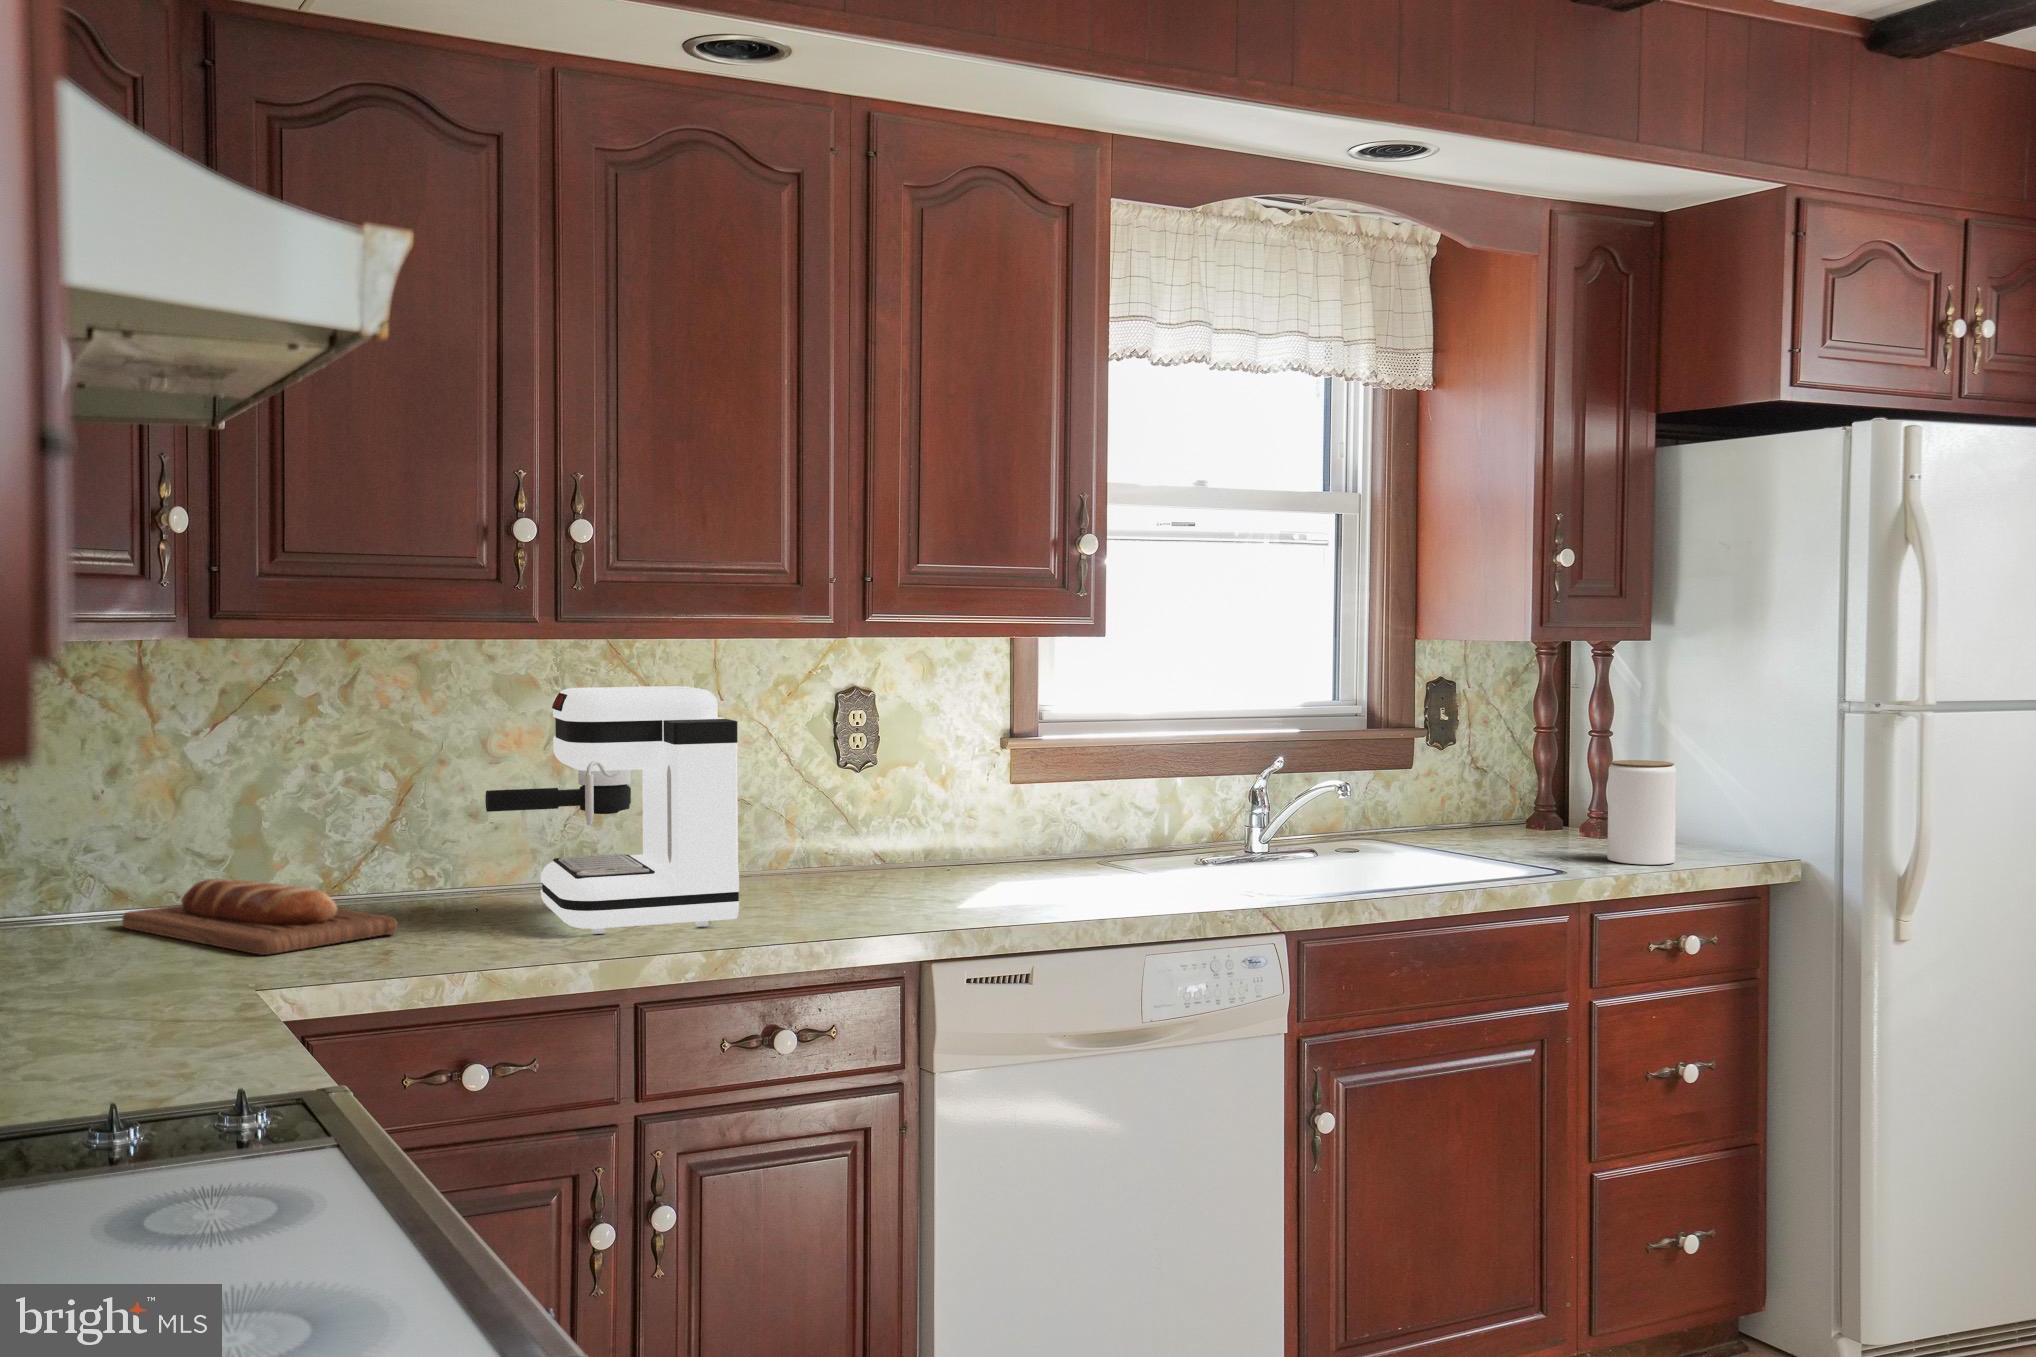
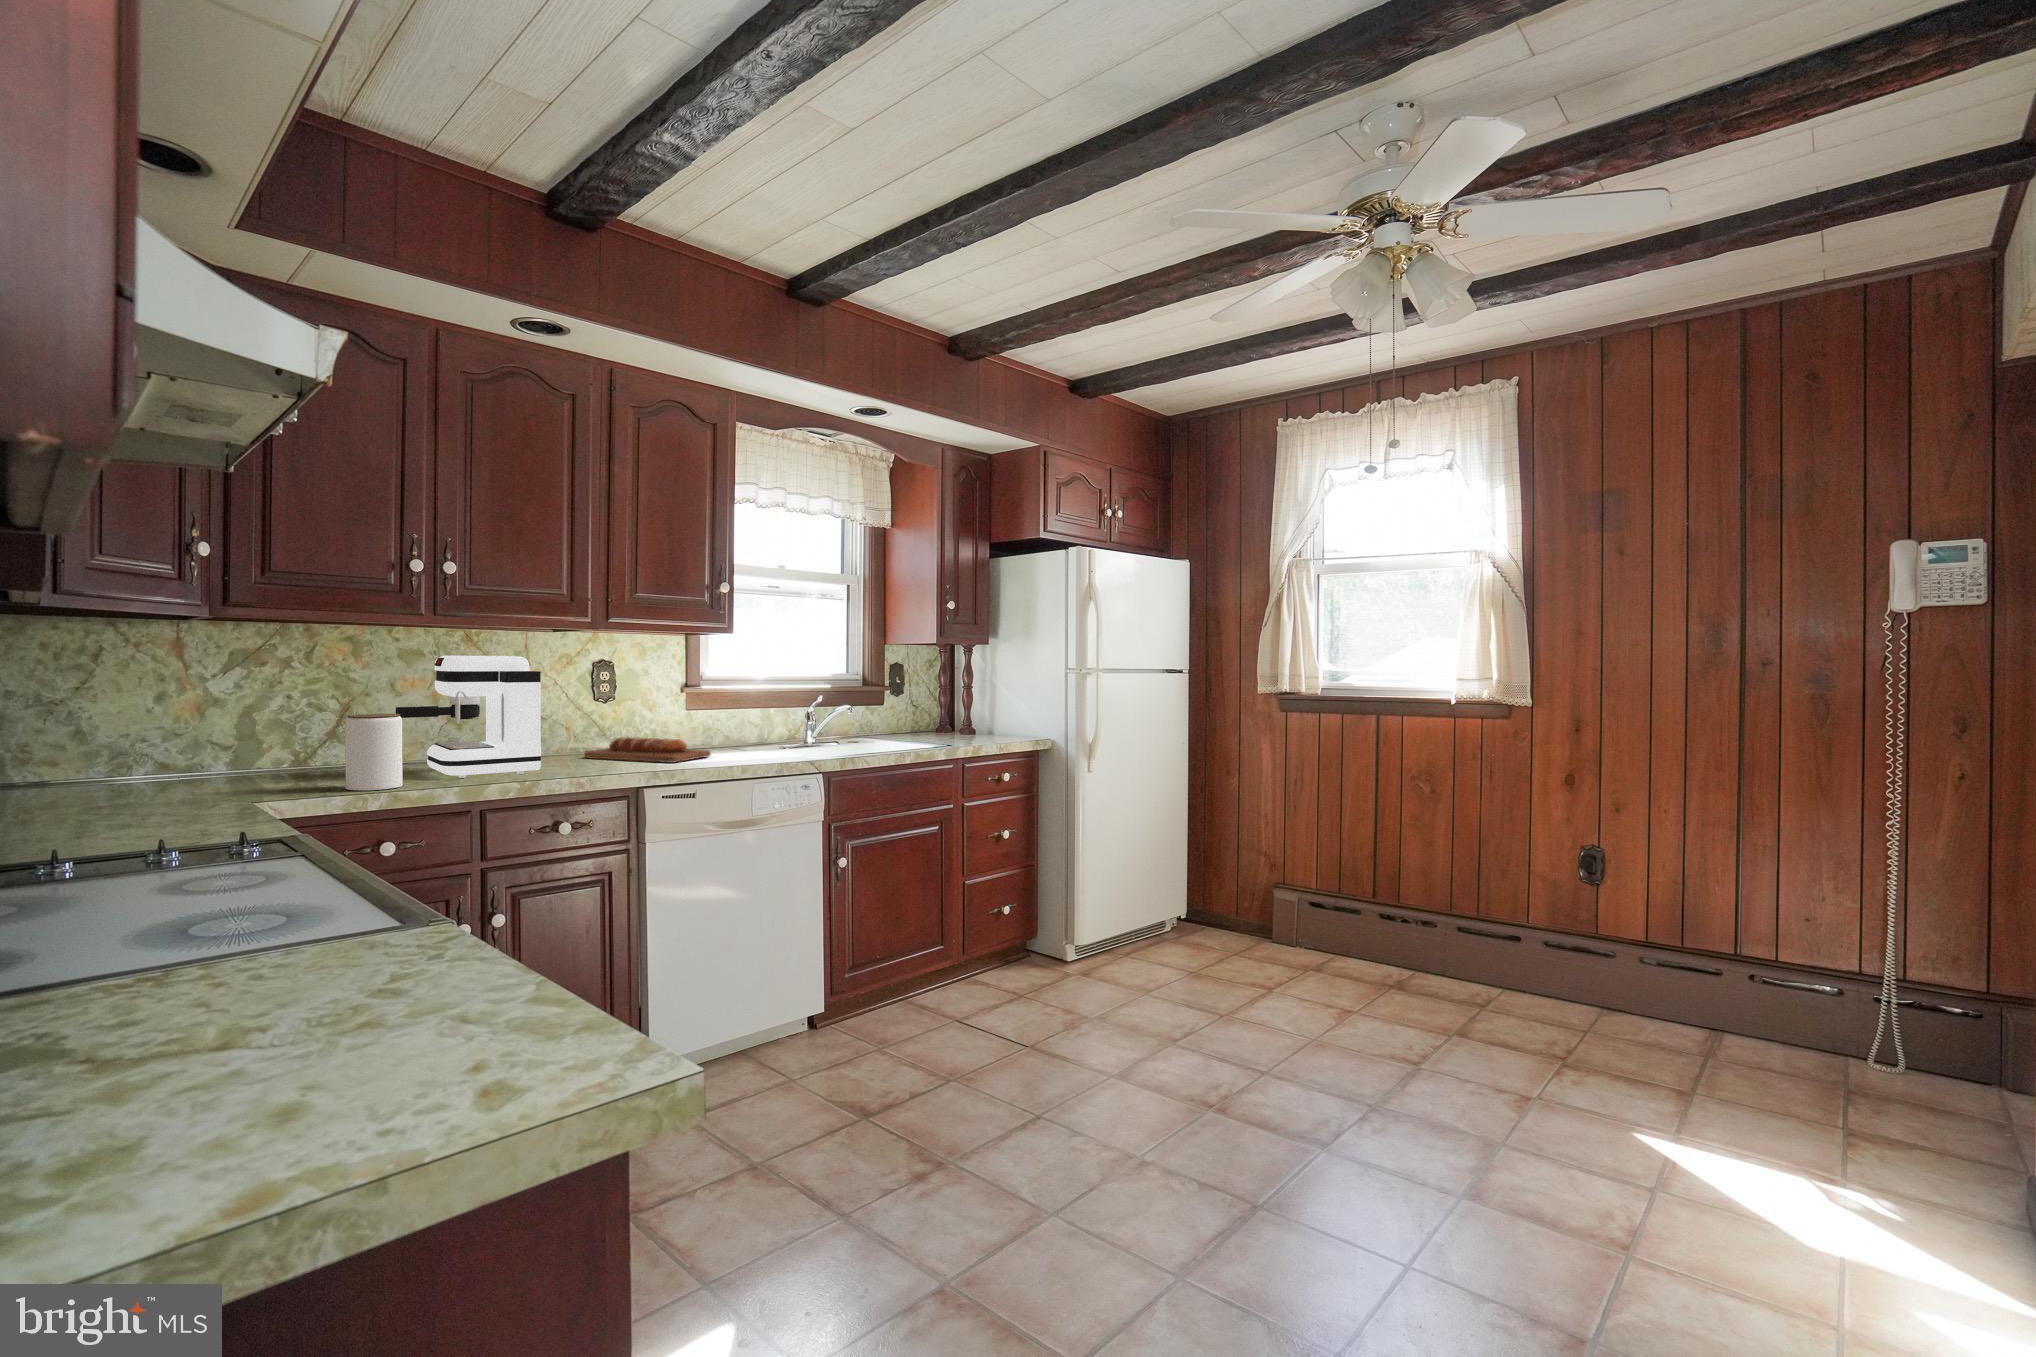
jar: present [1607,760,1676,865] -> present [345,714,402,790]
bread loaf: present [122,879,397,955] -> present [584,737,711,763]

